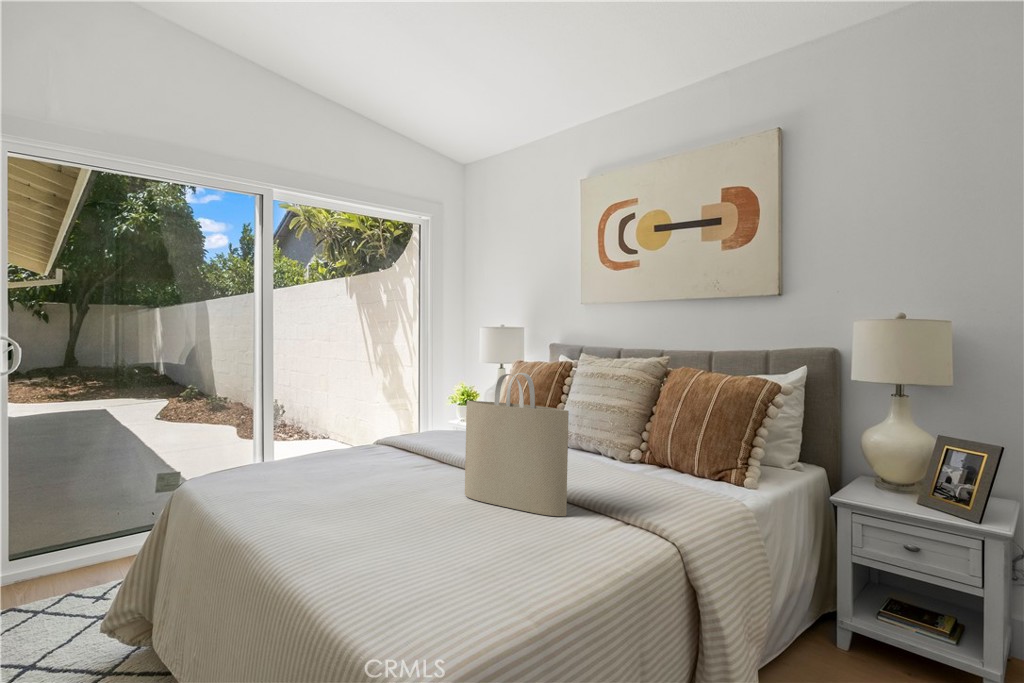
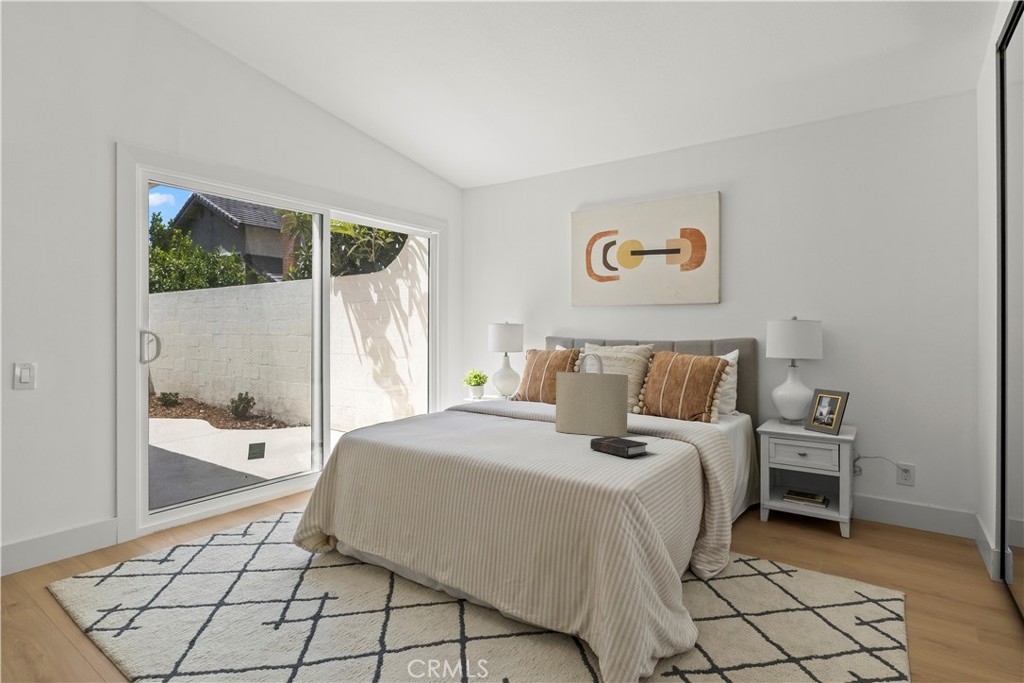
hardback book: none [468,521,560,580] -> present [590,436,647,457]

